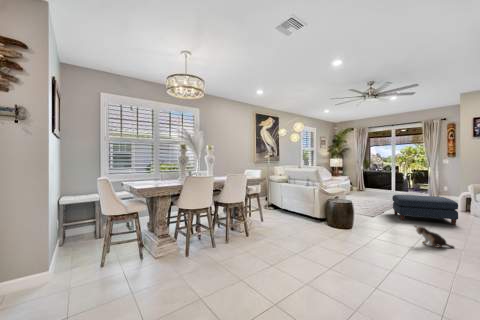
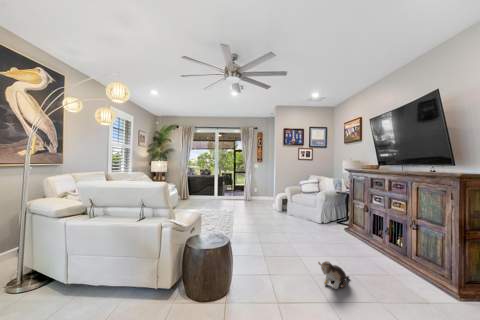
ottoman: present [392,195,458,225] -> none [243,204,302,241]

